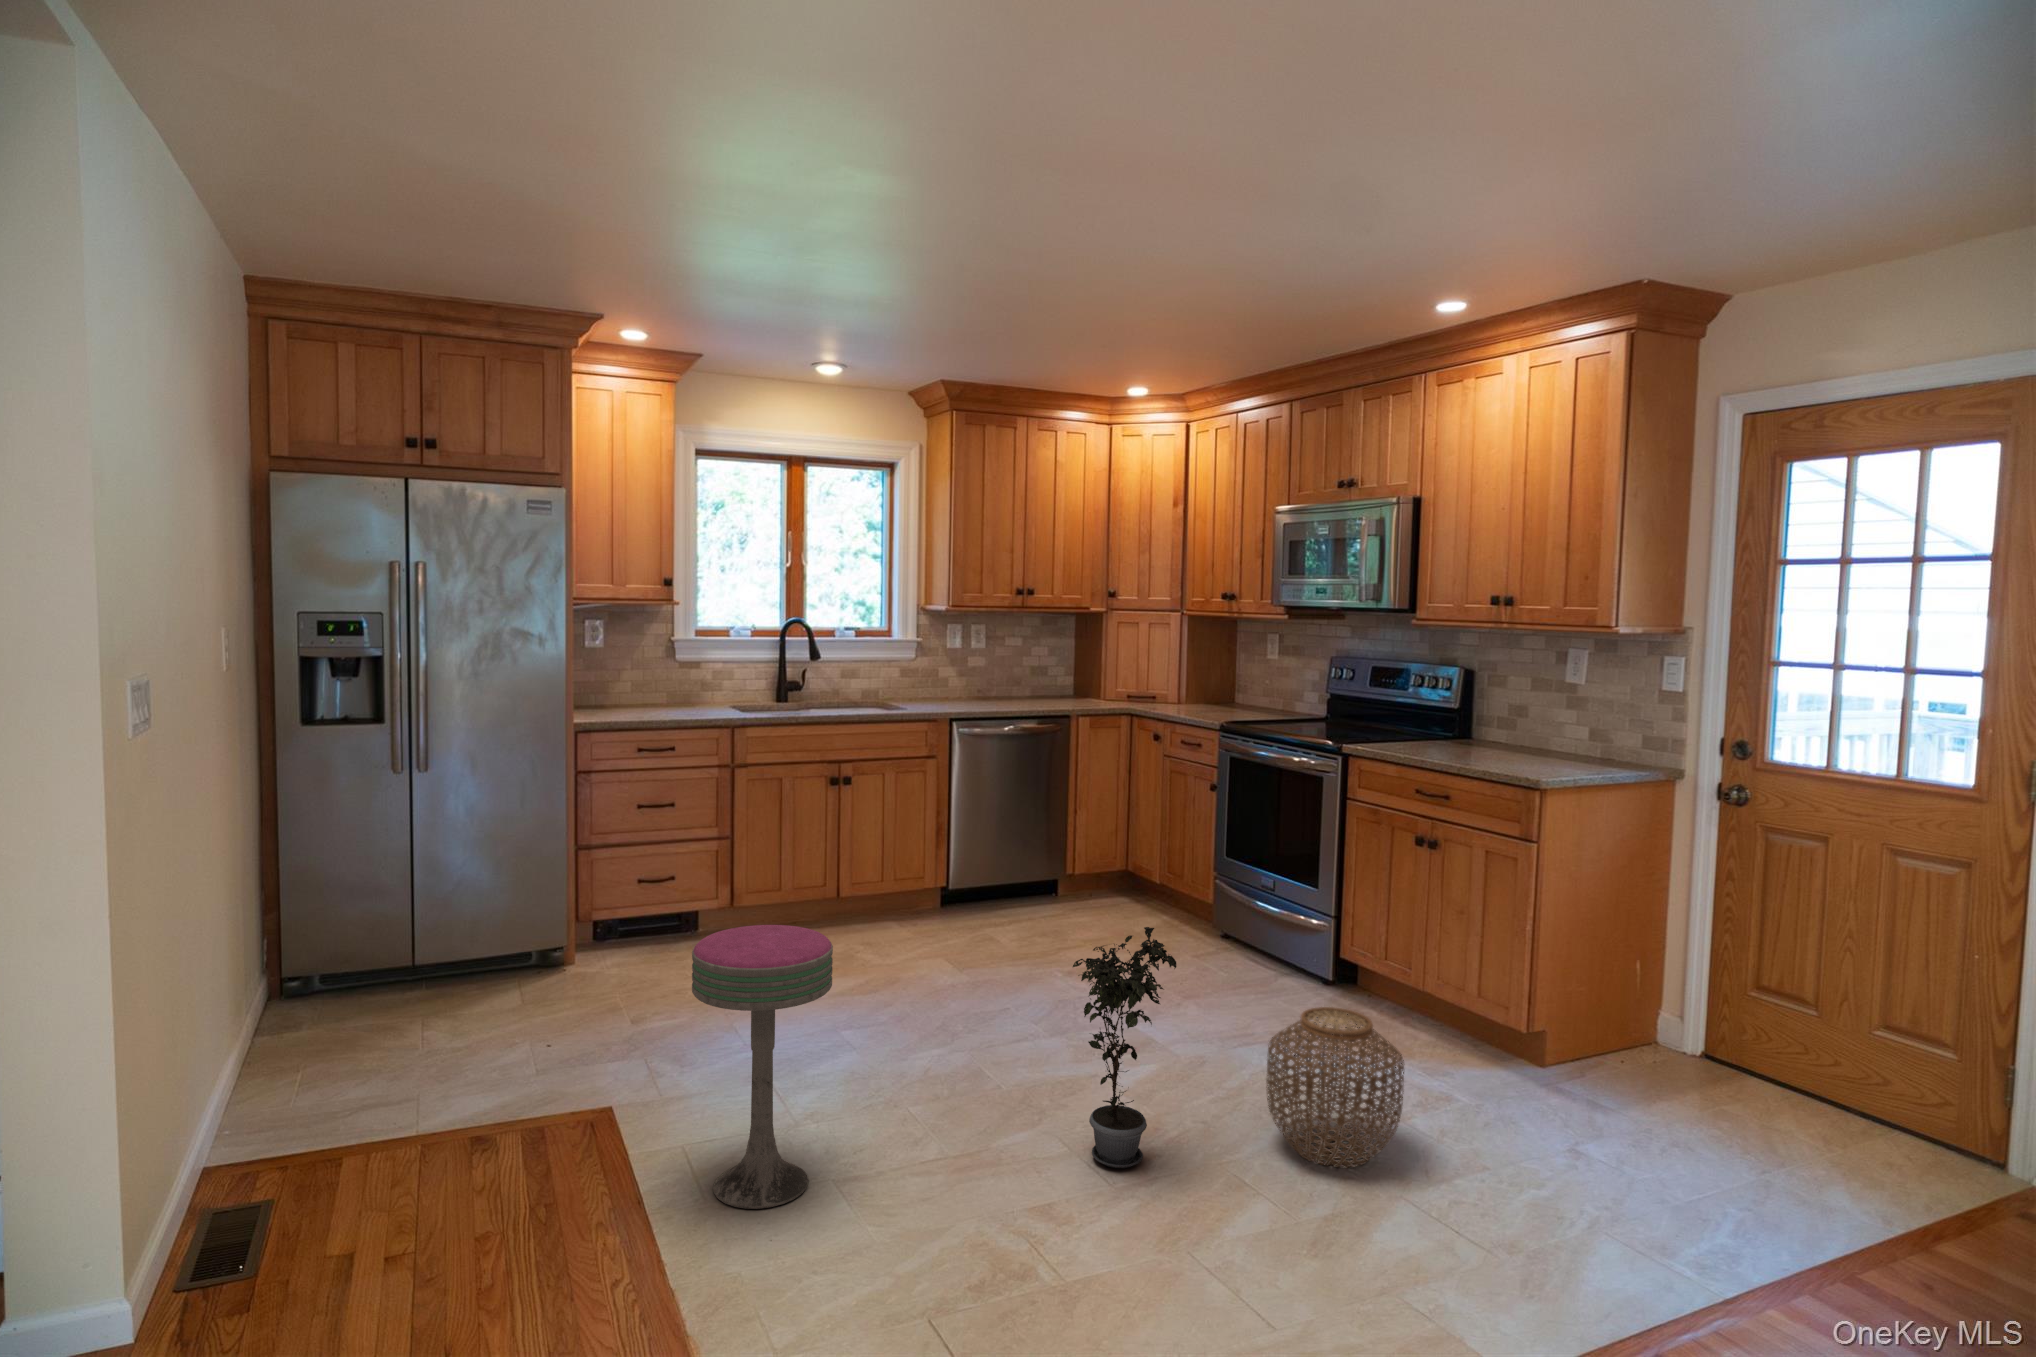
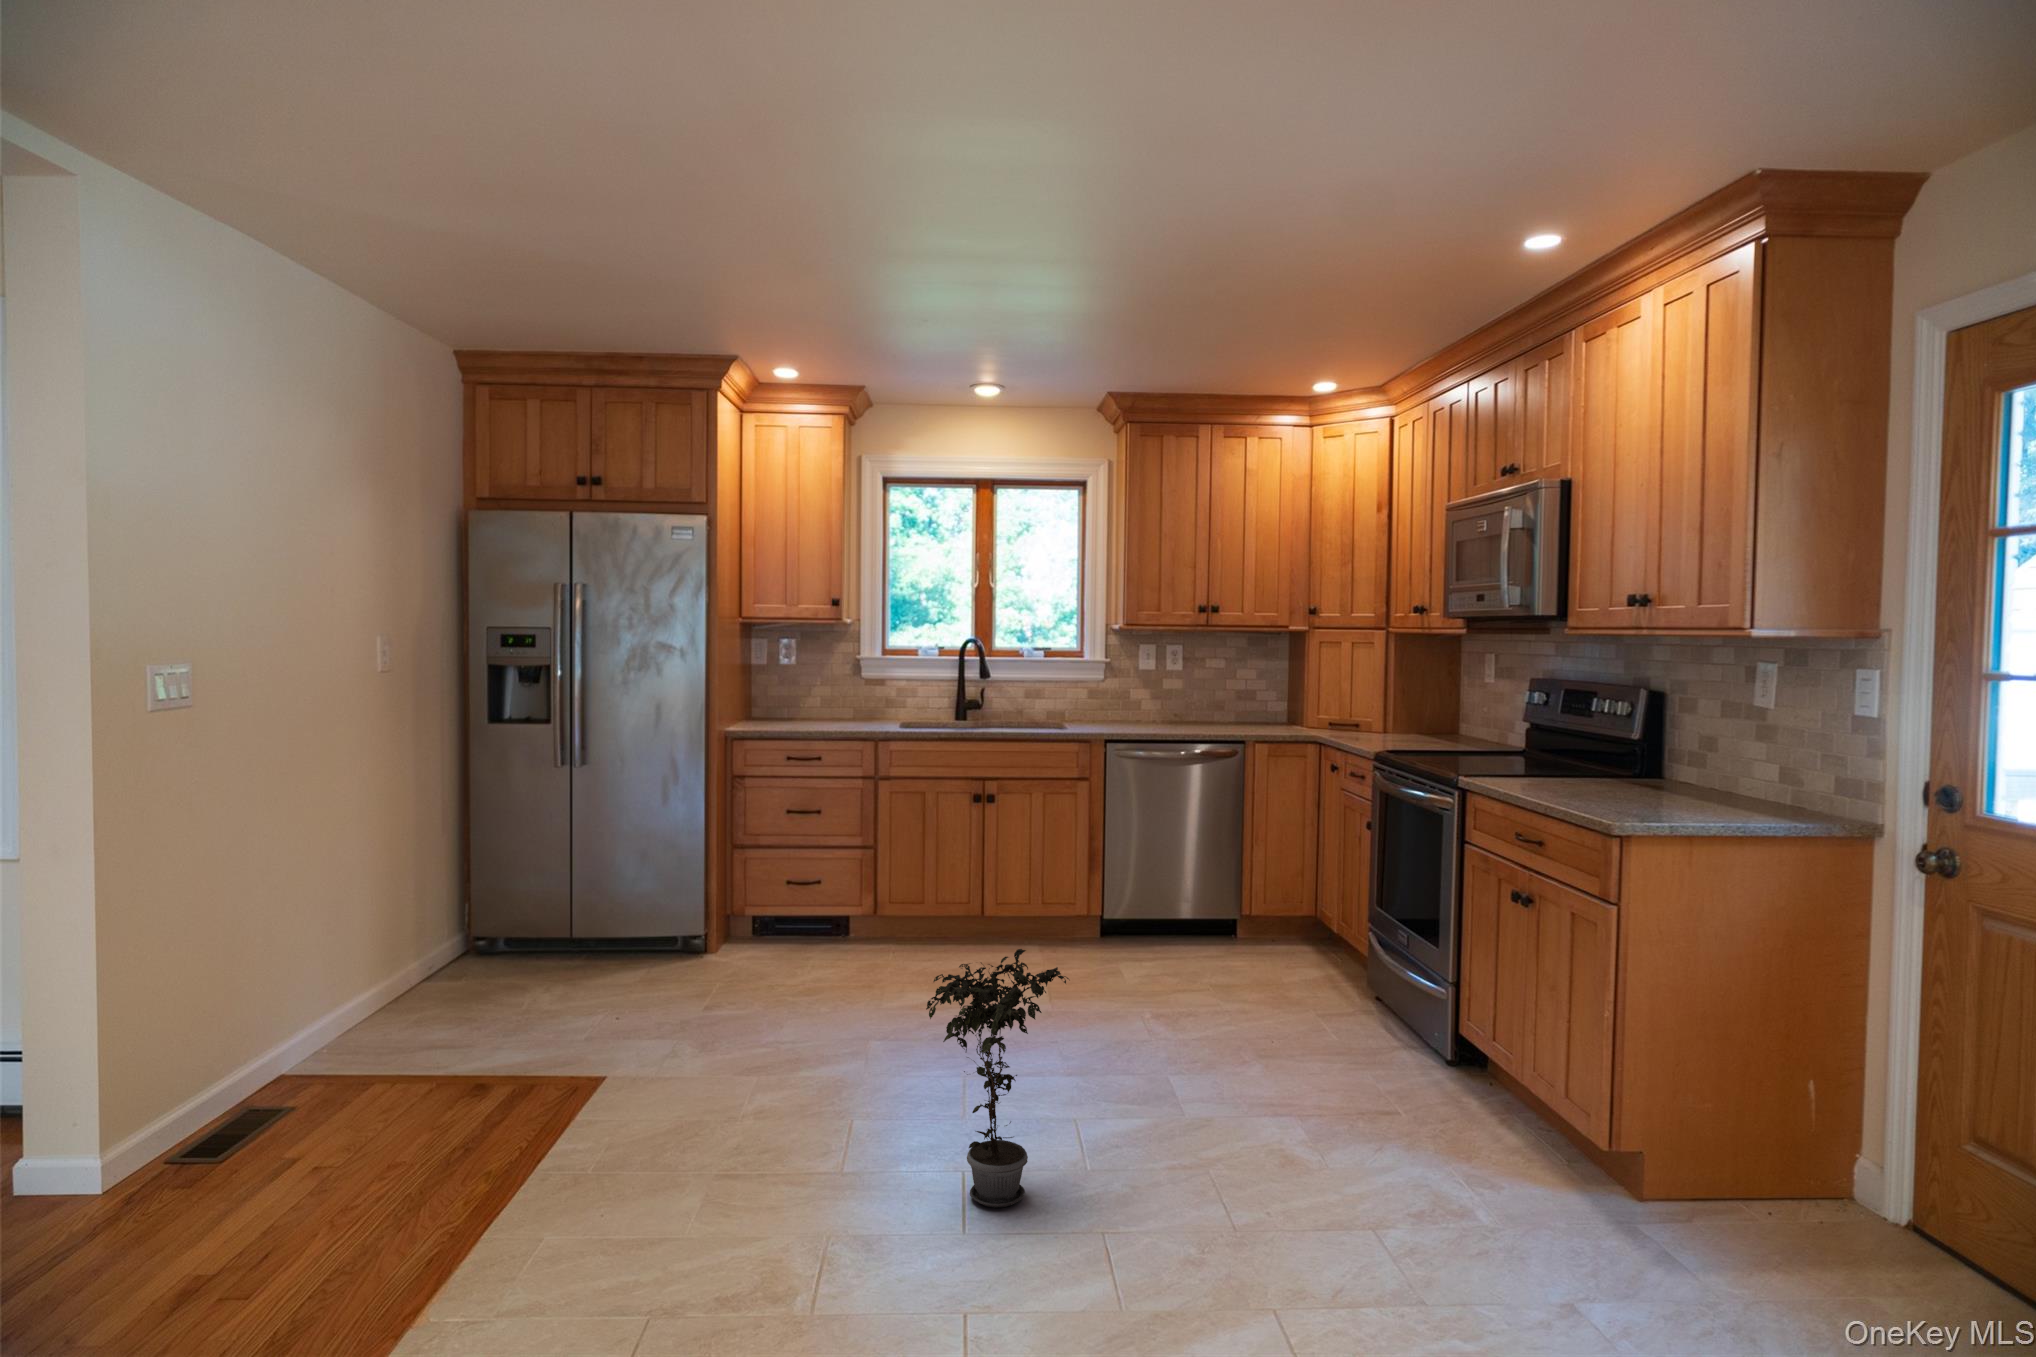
bar stool: present [692,925,833,1209] -> none [588,912,724,1177]
woven basket: present [1267,1007,1404,1167] -> none [1164,1066,1320,1255]

